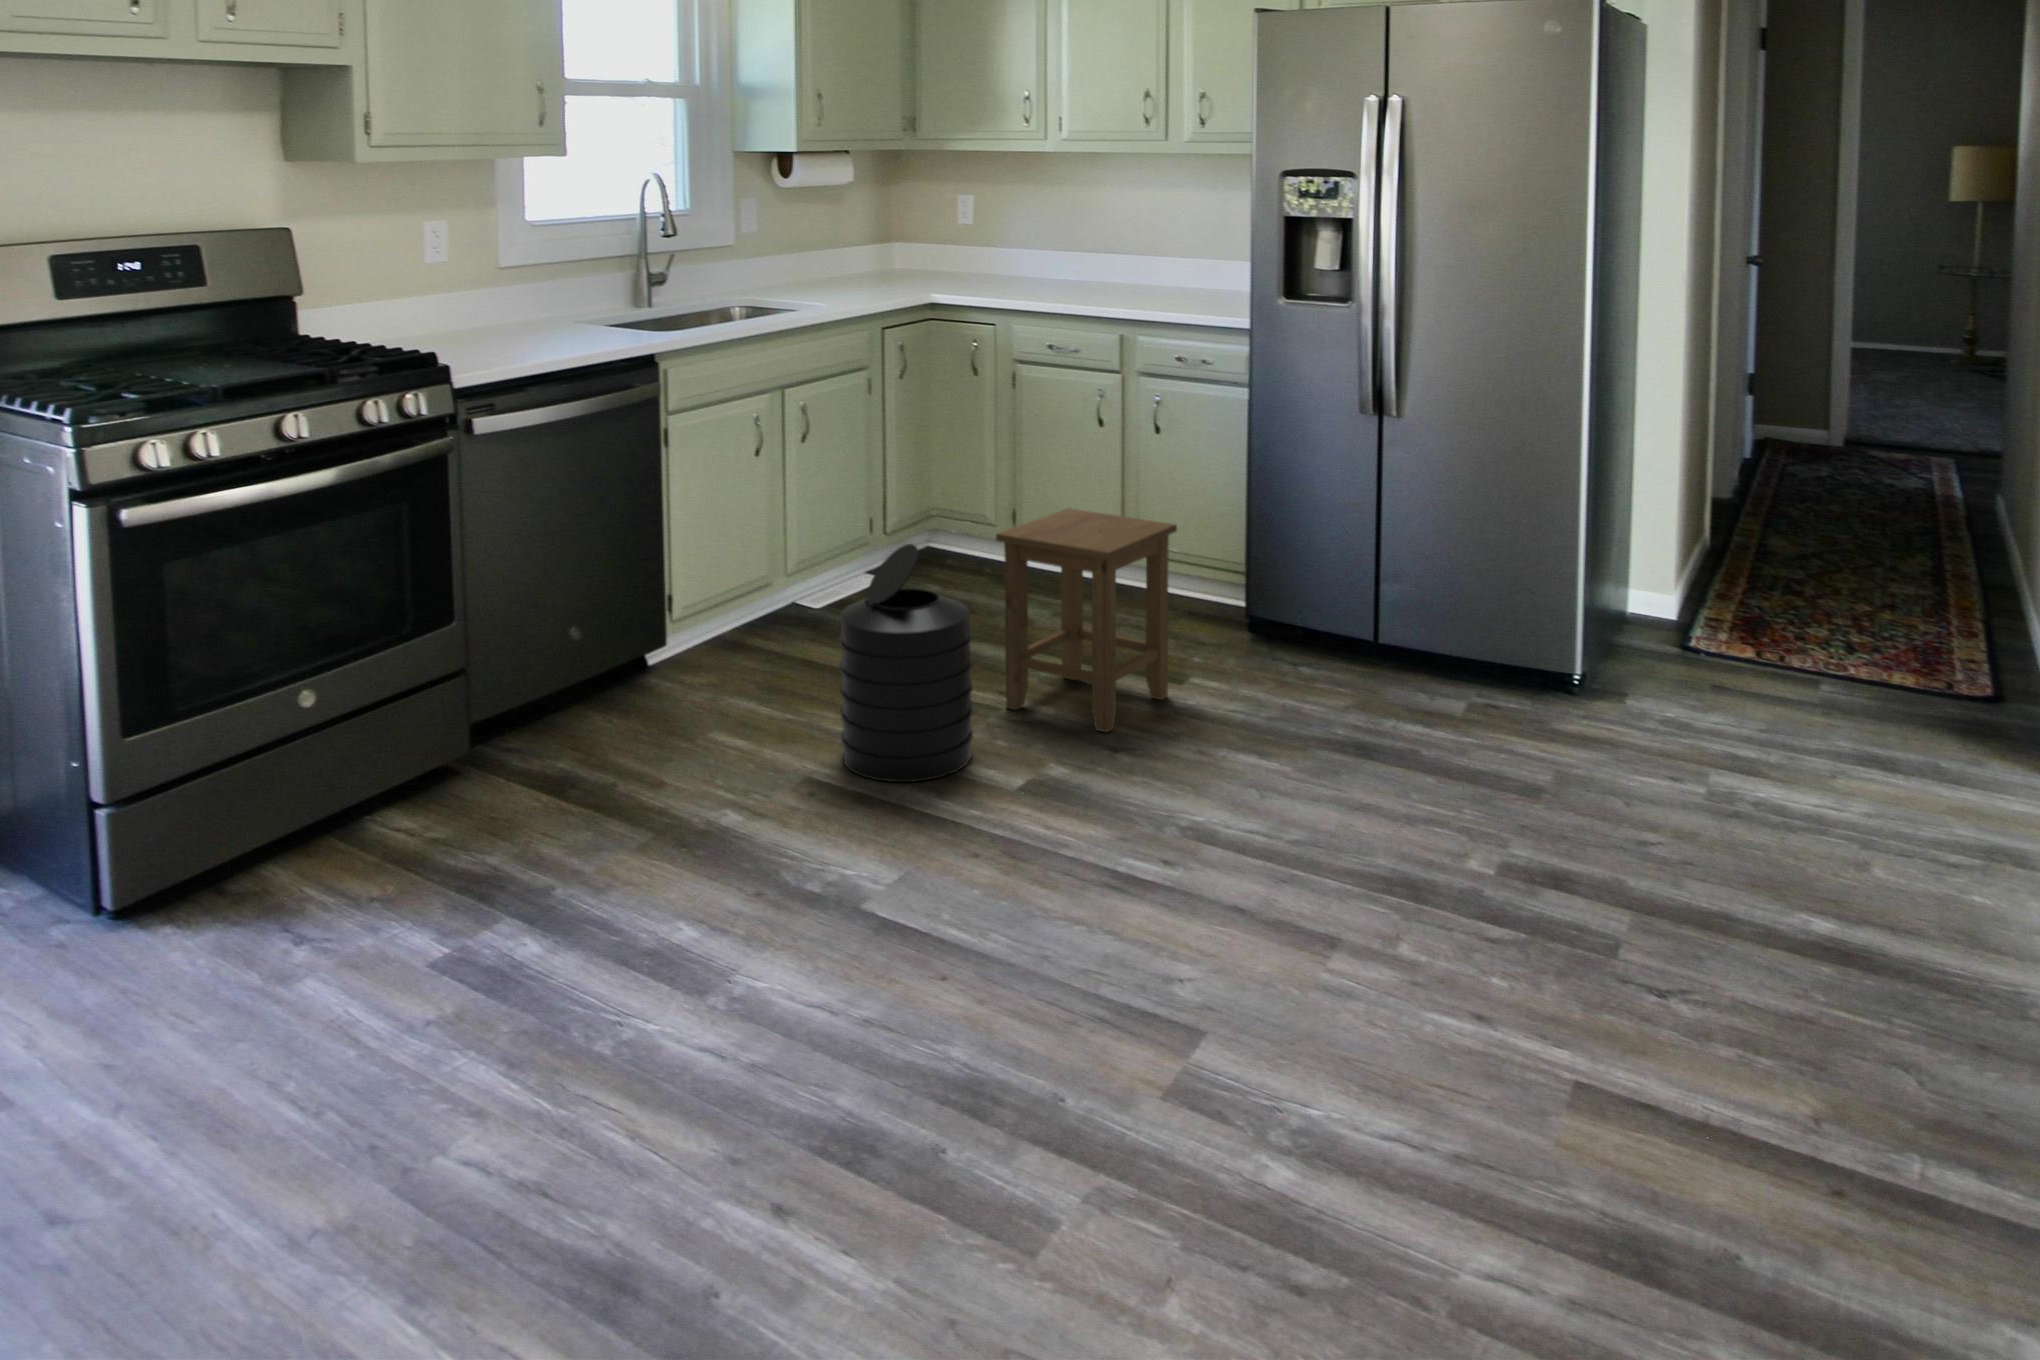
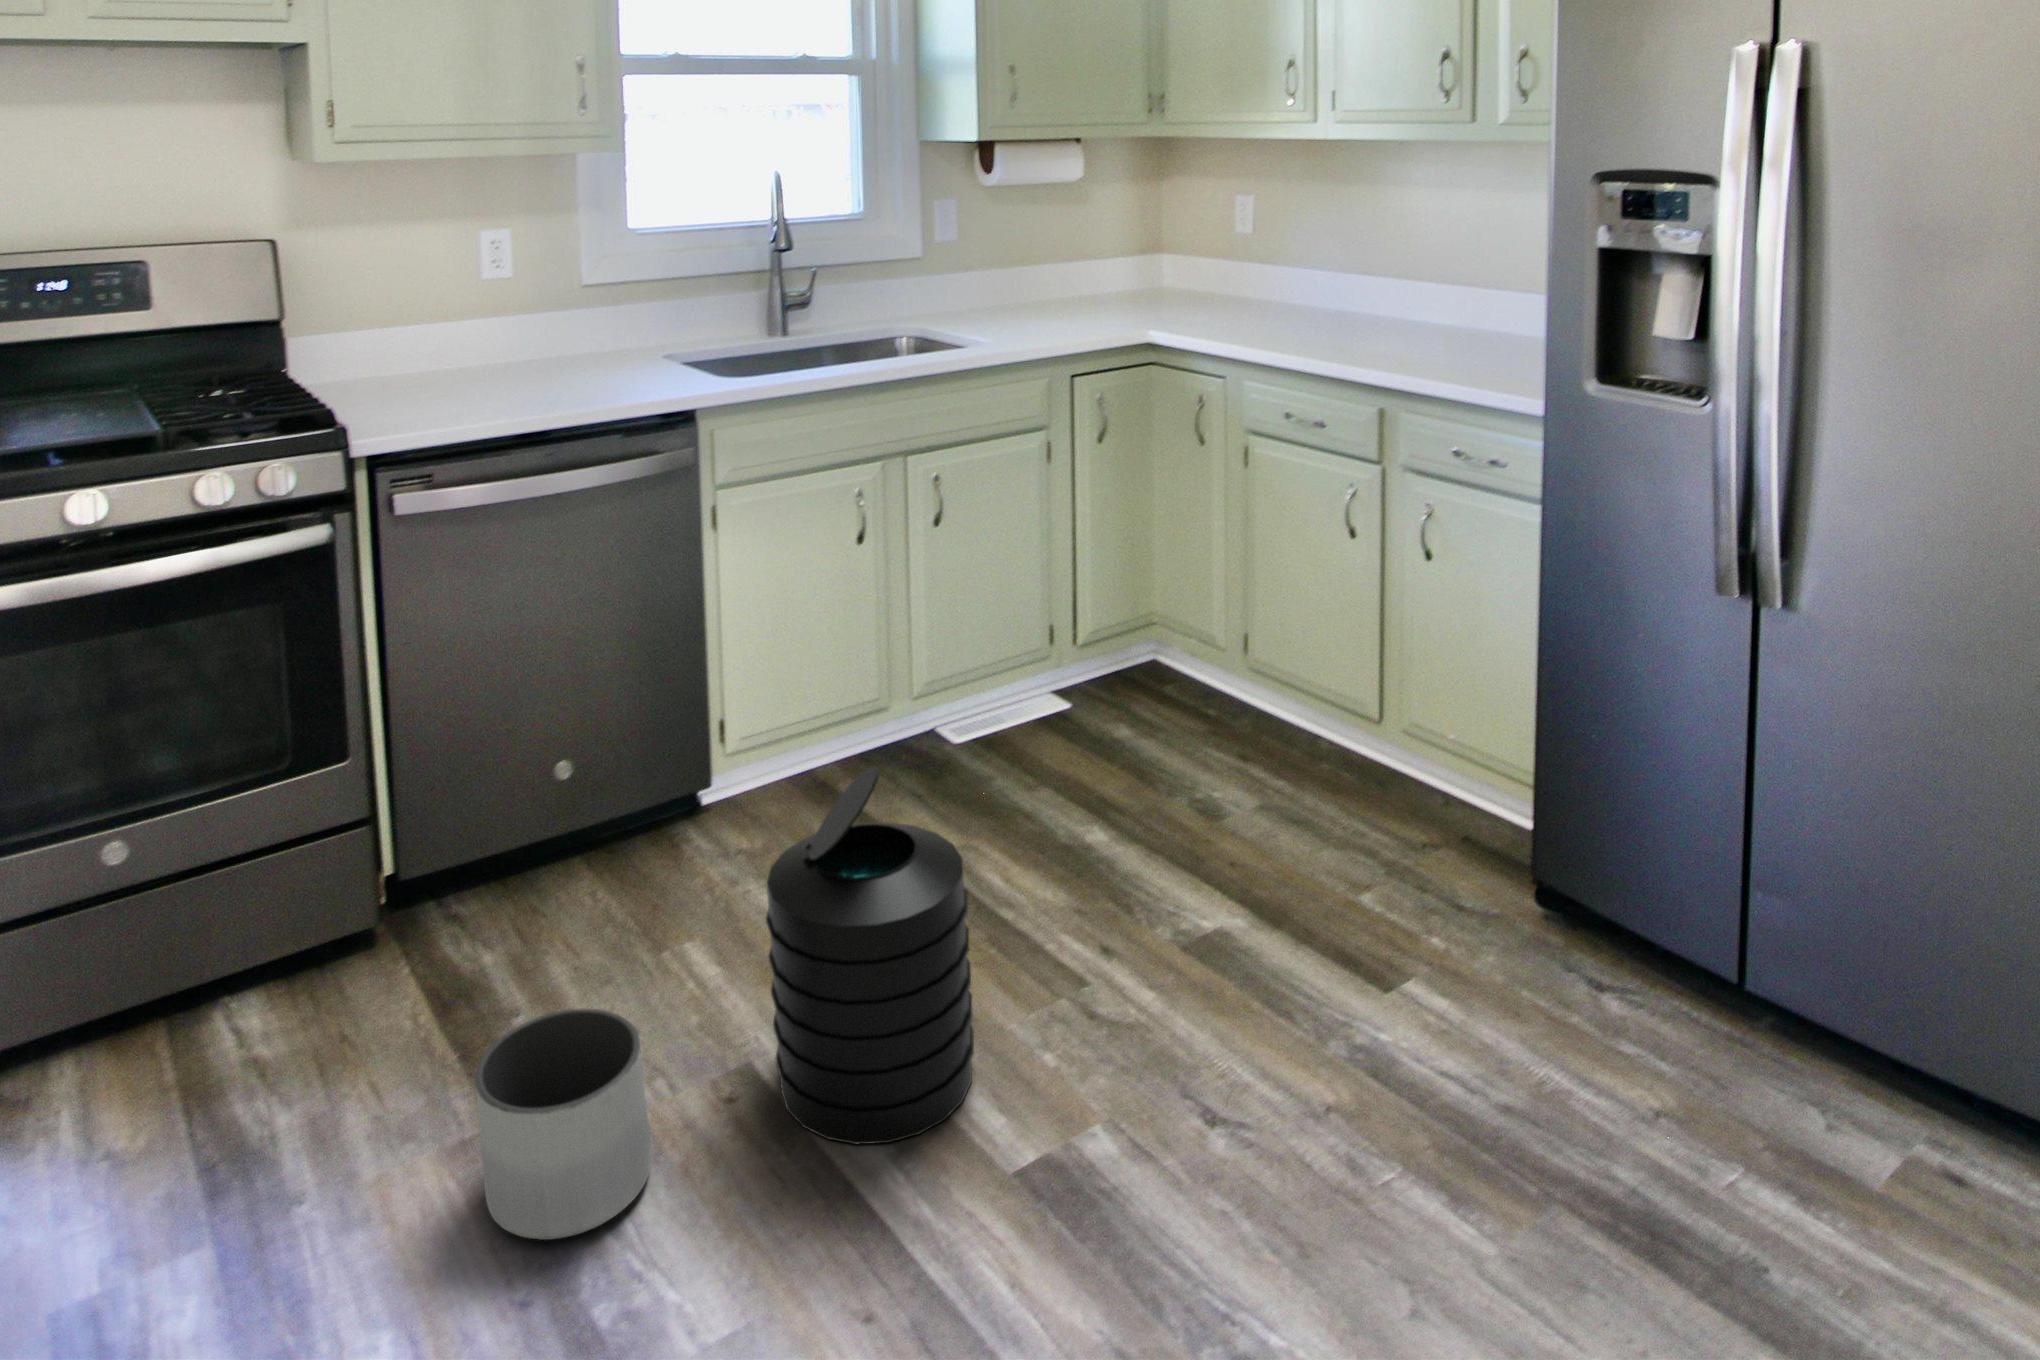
stool: present [996,508,1177,732] -> none [1060,691,1353,1092]
planter: none [695,714,805,844] -> present [475,1009,651,1240]

